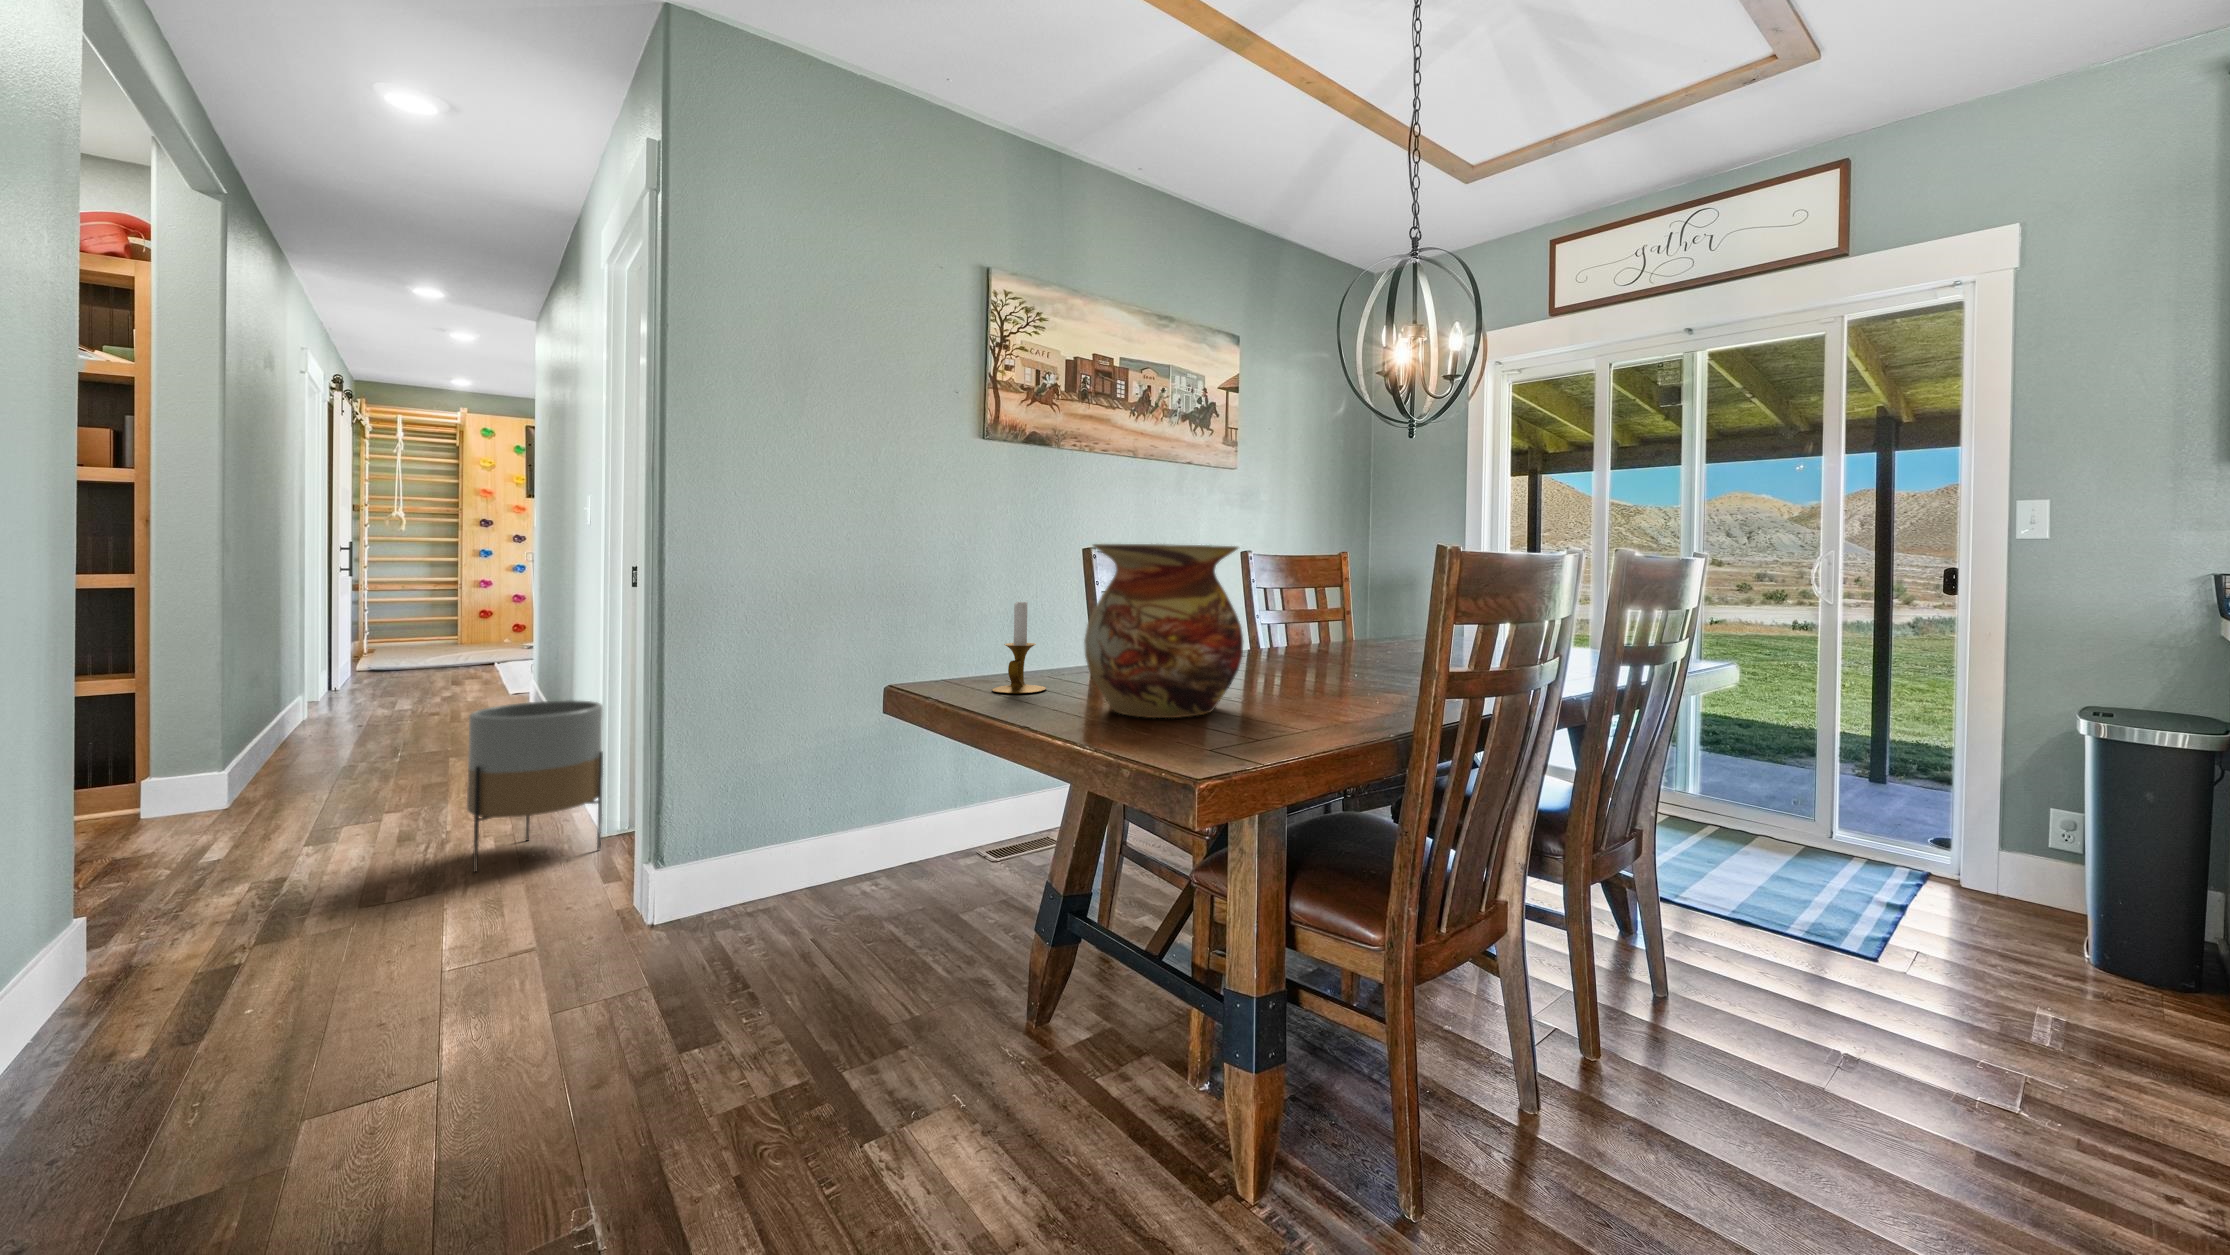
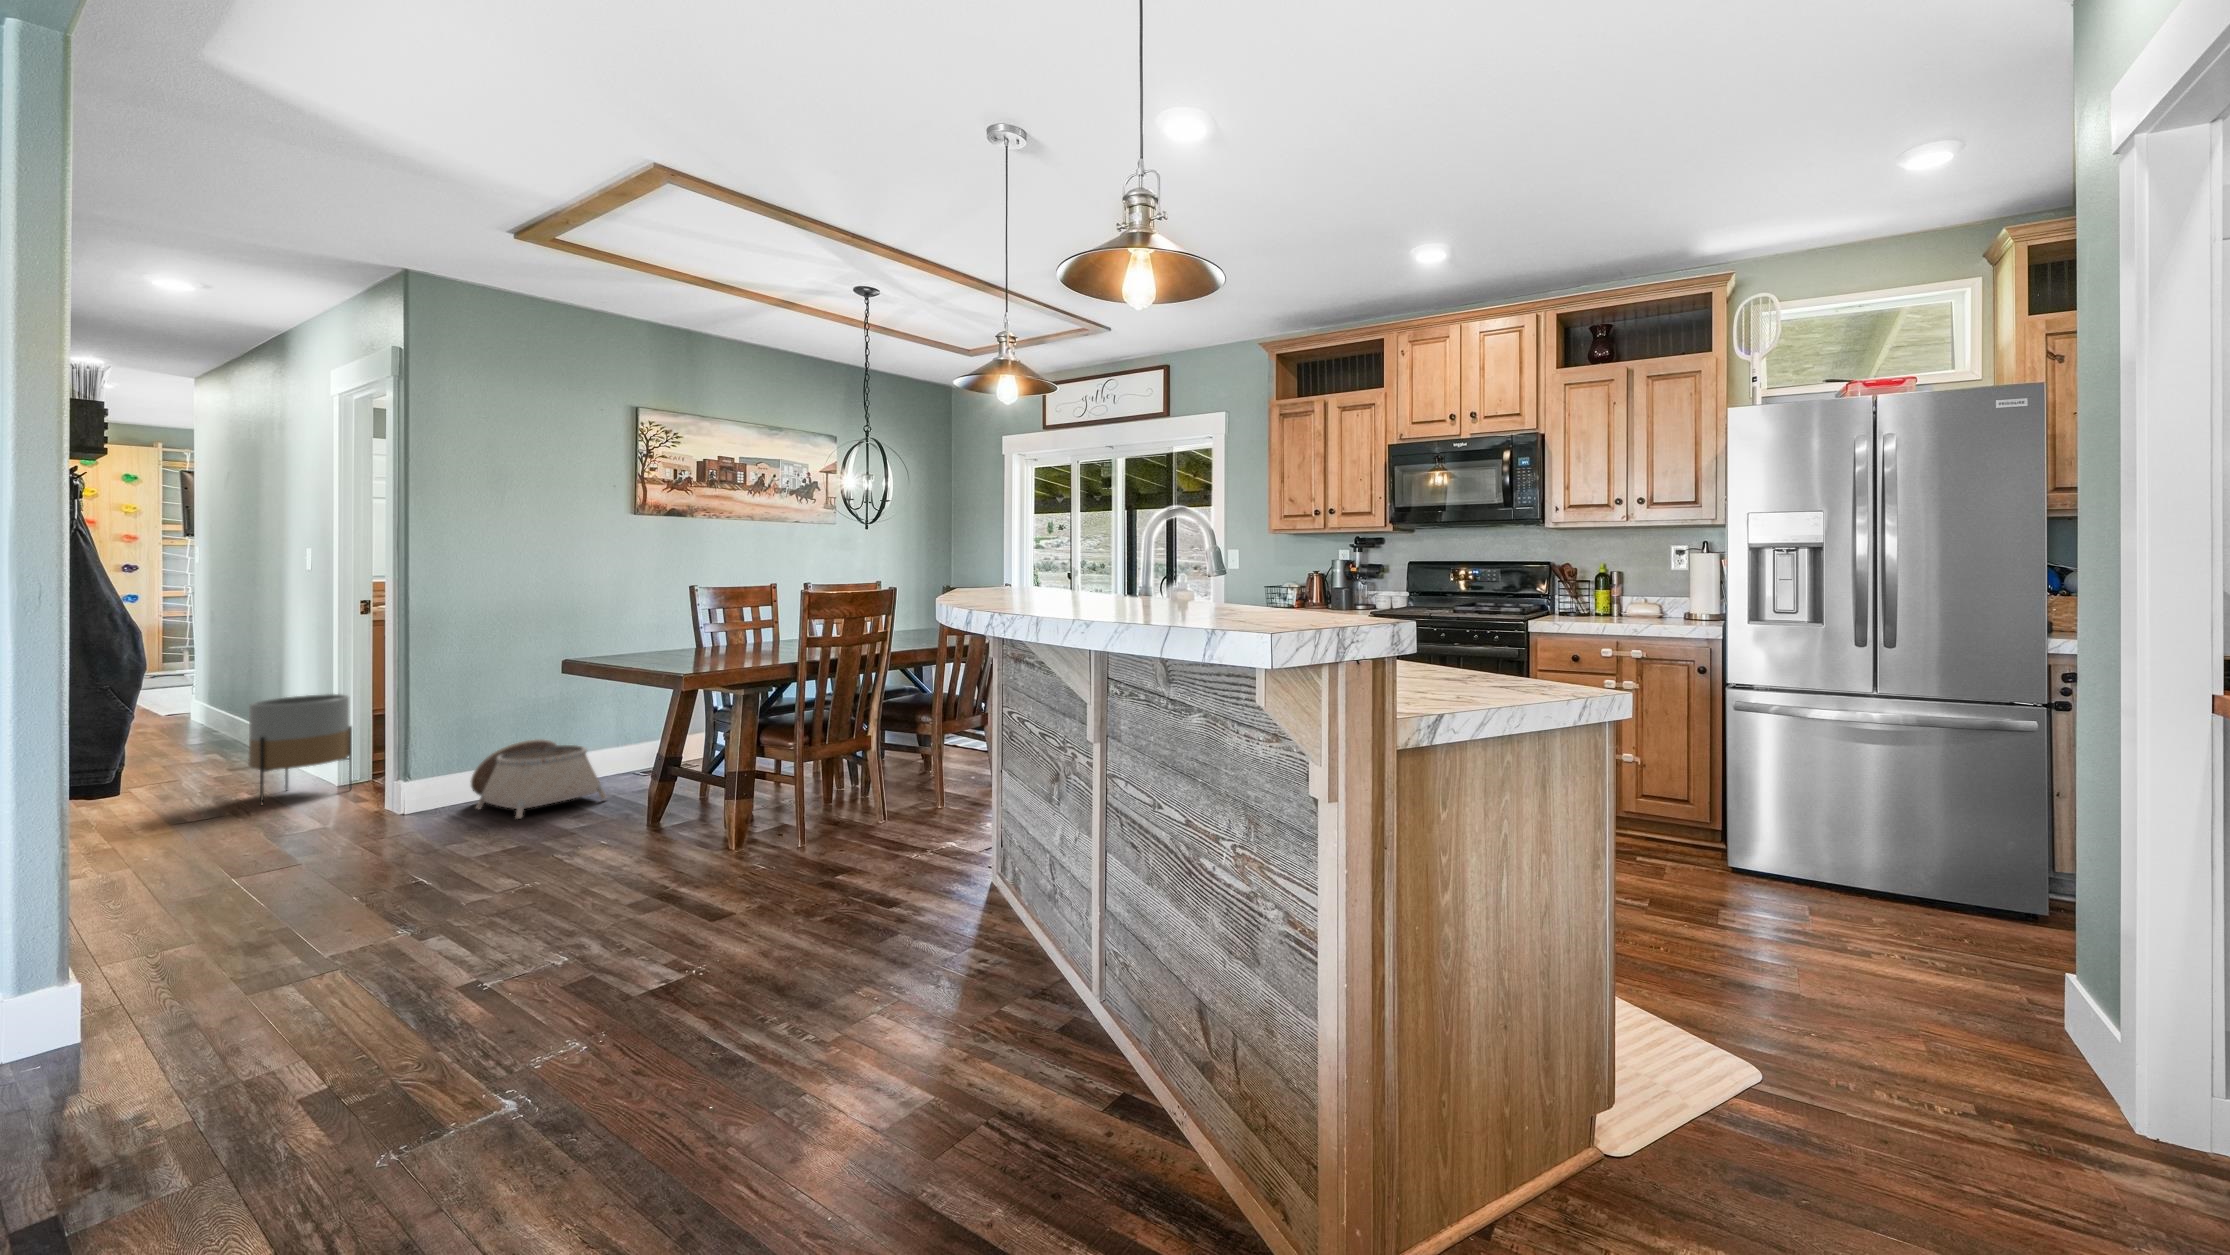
vase: present [1084,544,1244,718] -> none [679,591,757,665]
candlestick: present [992,601,1046,693] -> none [636,618,665,661]
basket: none [732,805,935,969] -> present [470,739,607,819]

